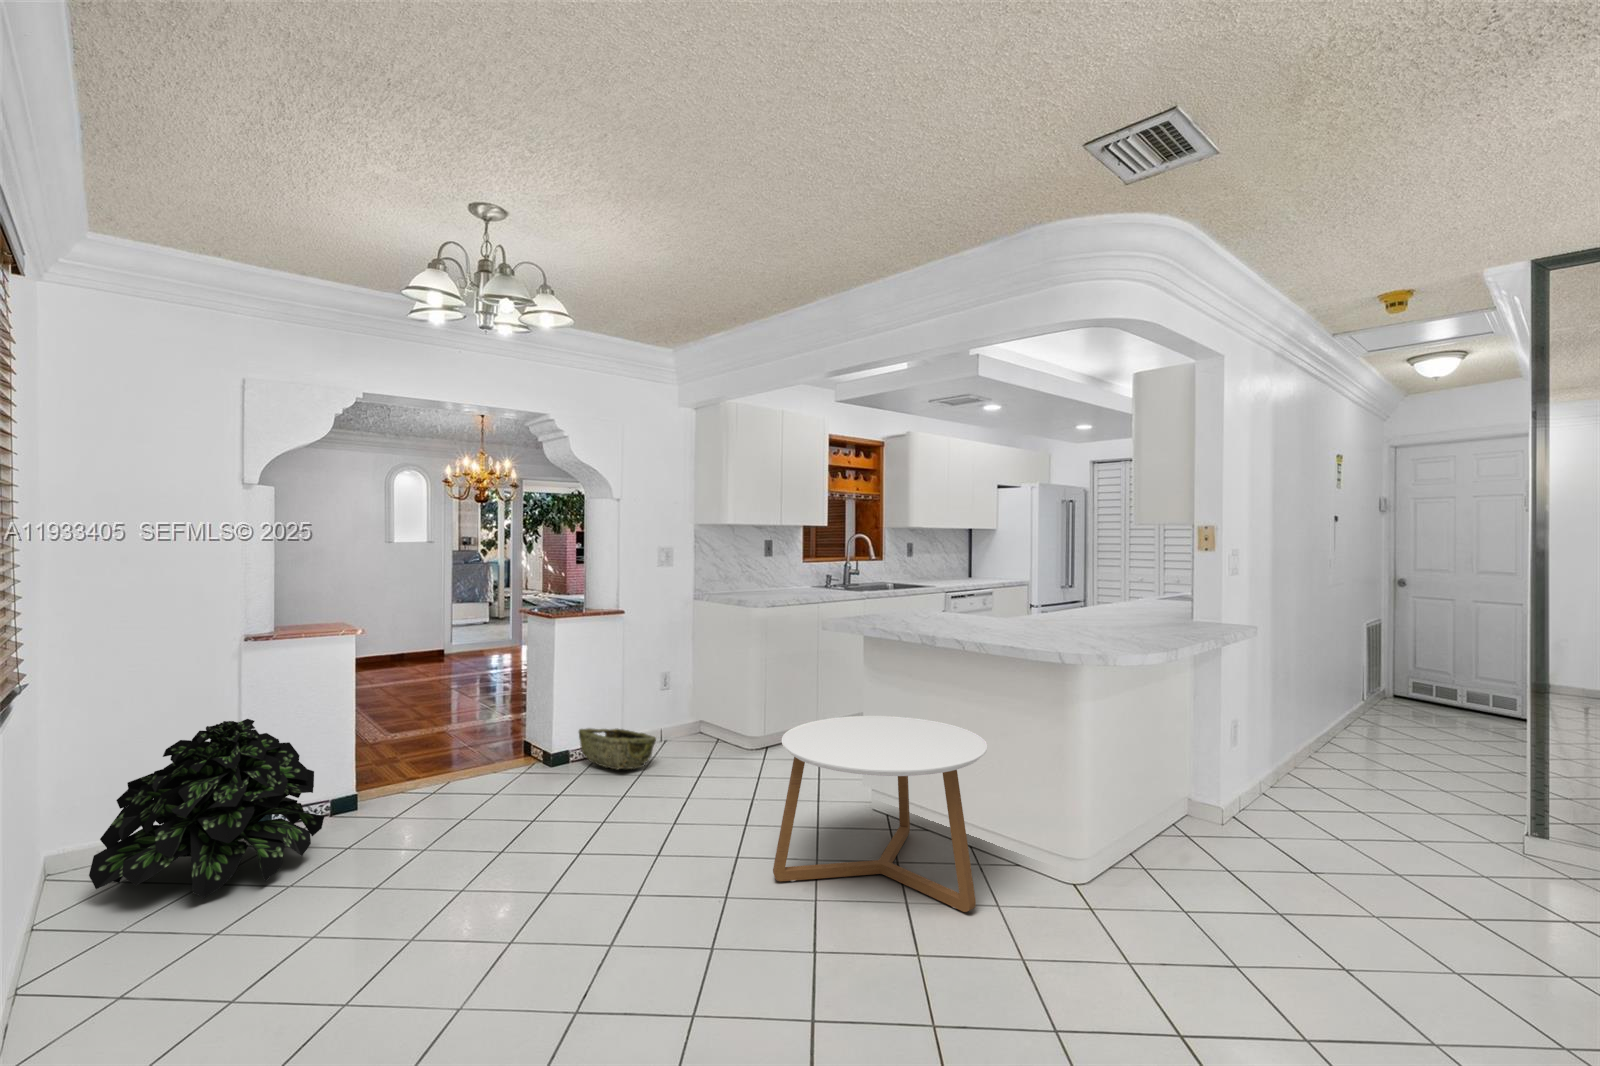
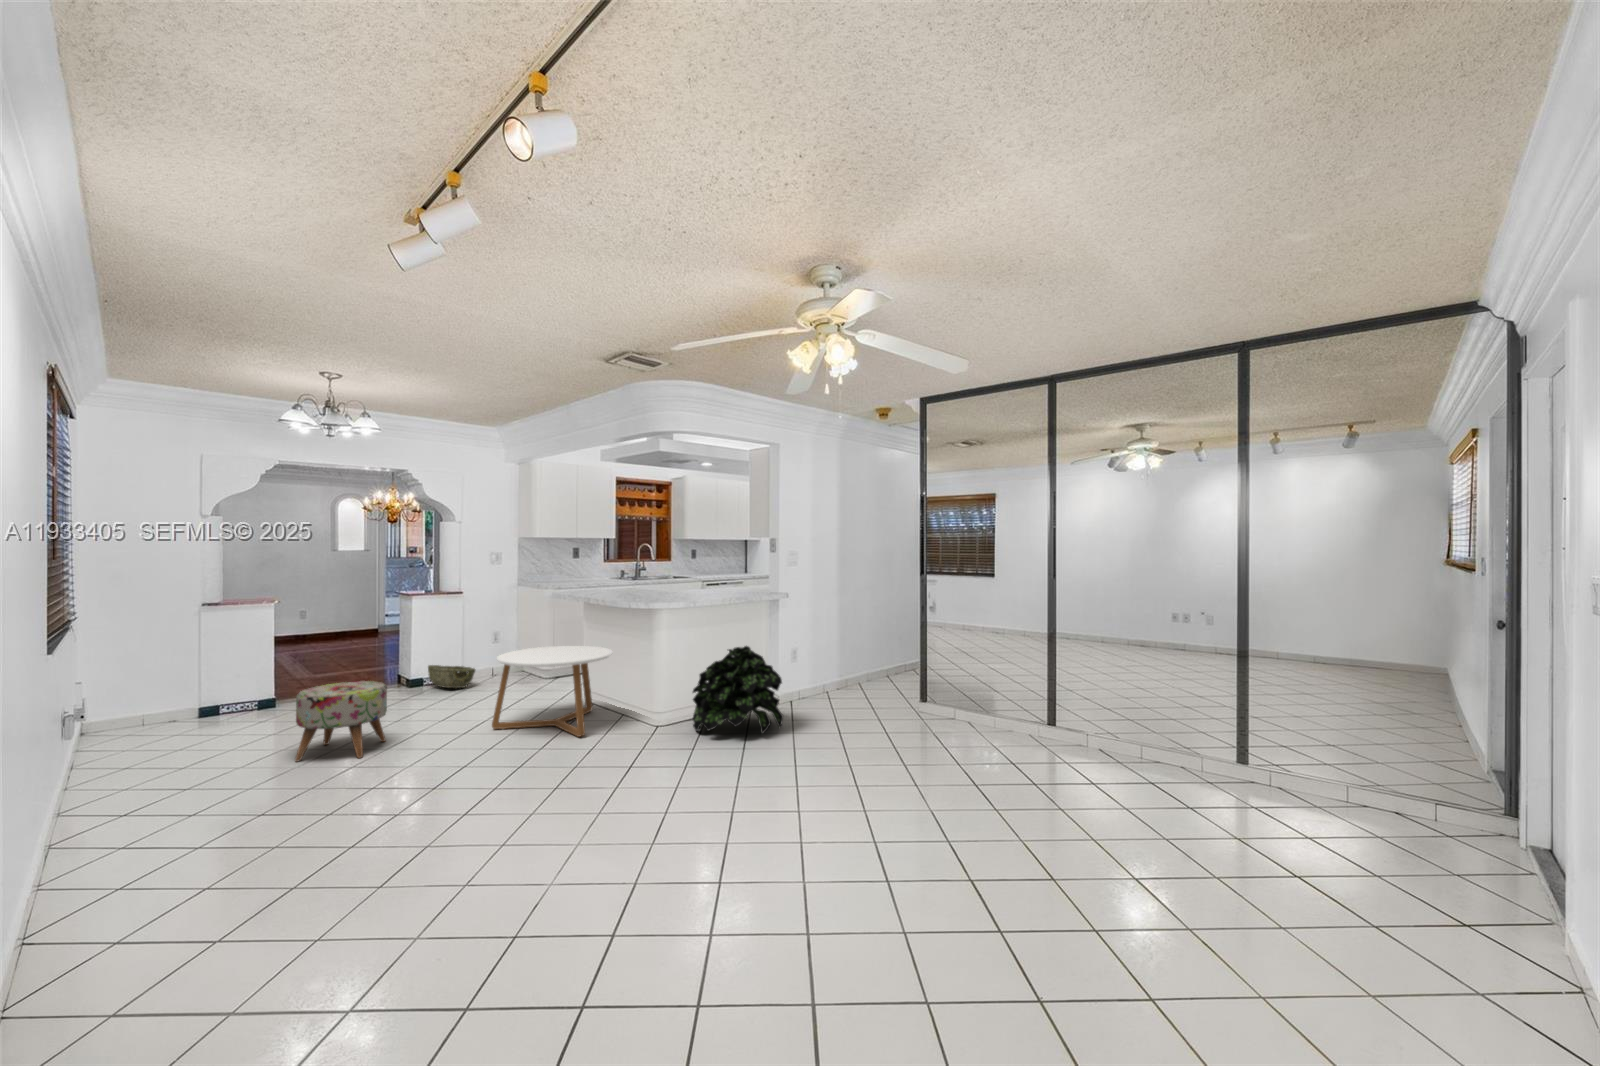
potted plant: present [89,719,324,898] -> present [693,646,783,734]
ottoman: none [451,795,609,978] -> present [295,681,387,762]

